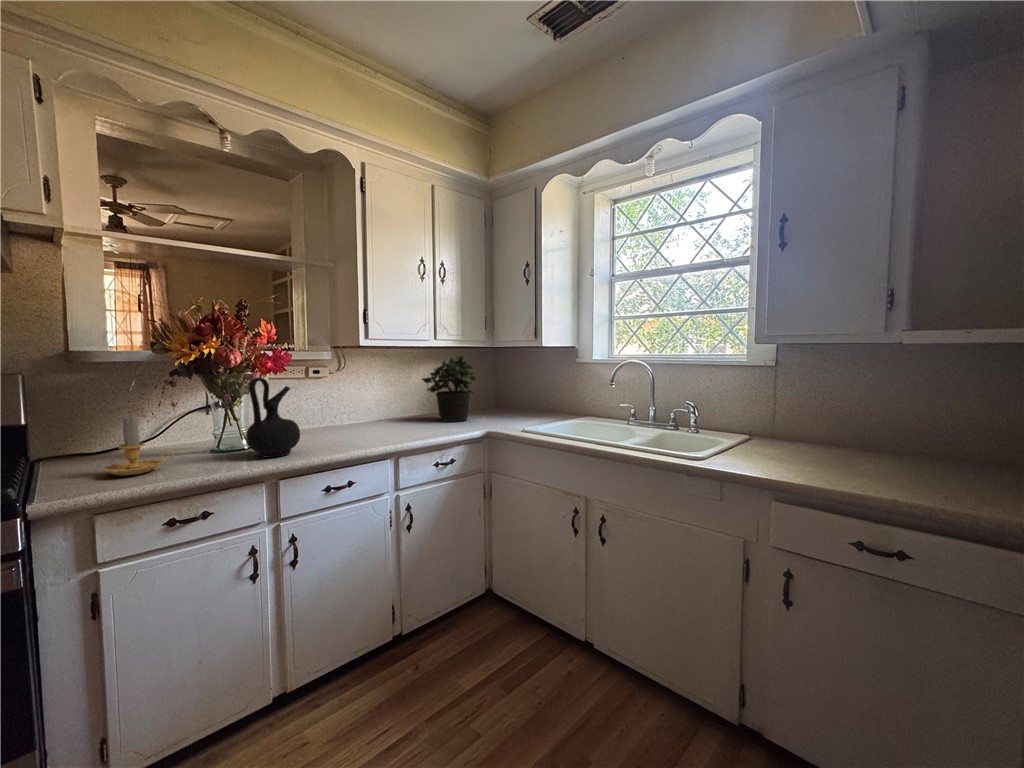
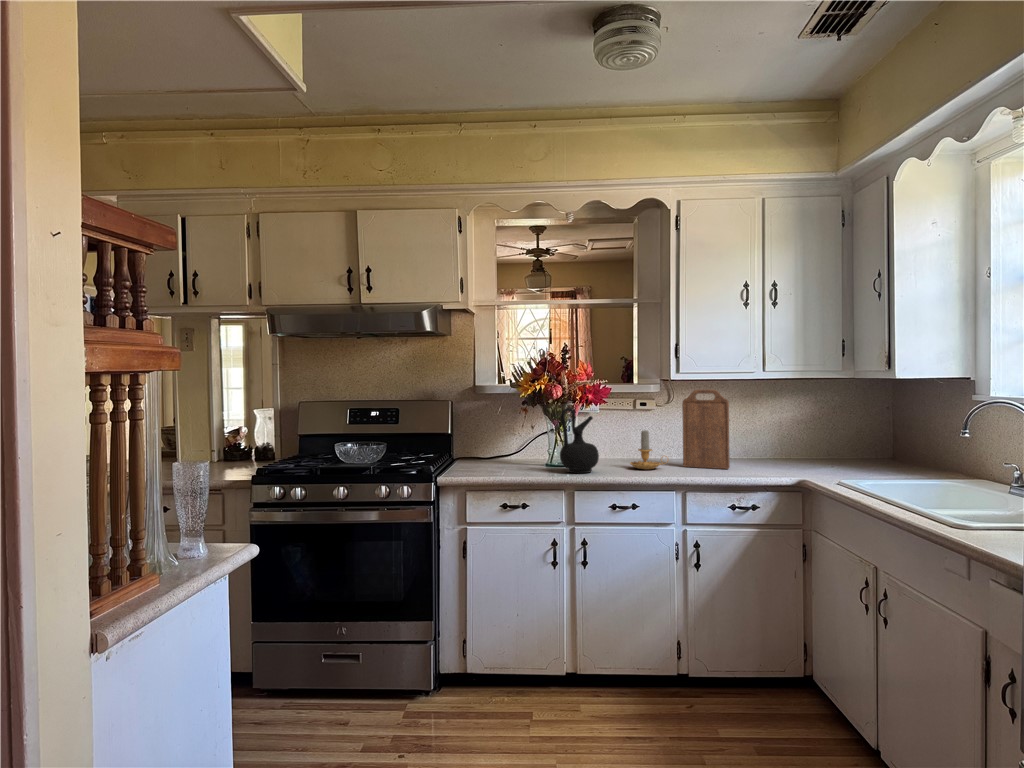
cutting board: none [374,356,421,432] -> present [682,389,730,469]
potted plant: present [422,356,475,422] -> none [751,389,814,467]
candle: present [102,417,174,476] -> present [630,430,665,470]

